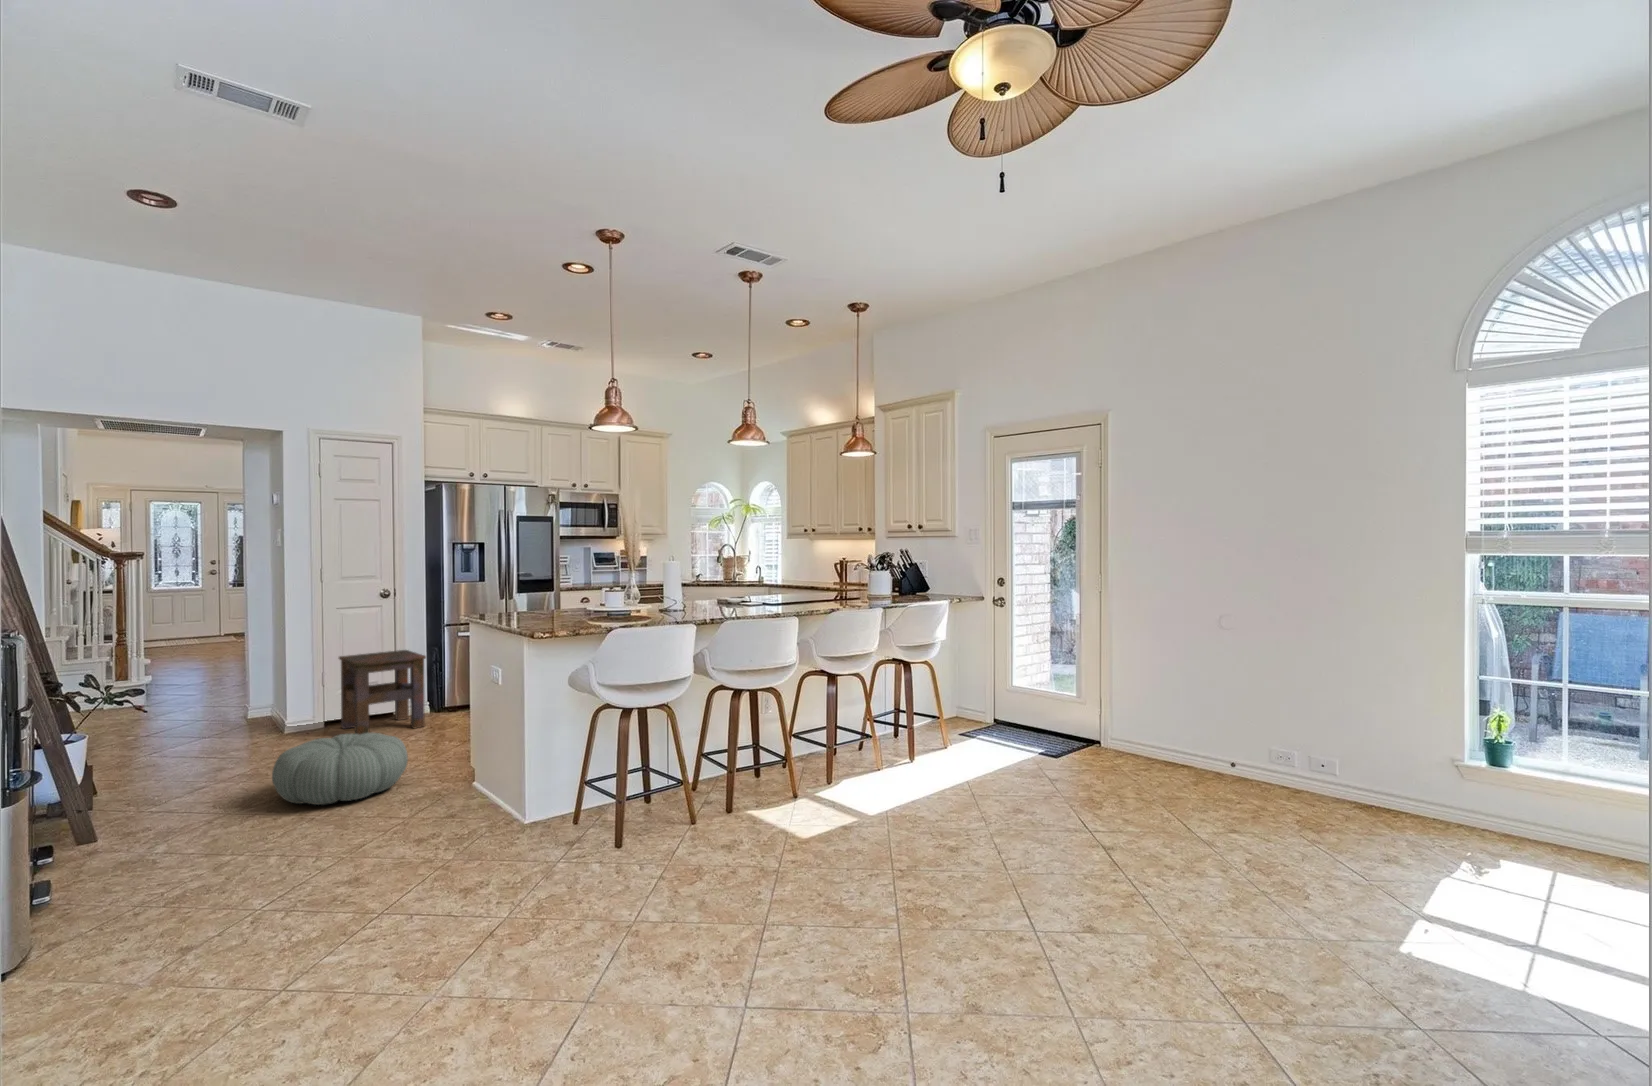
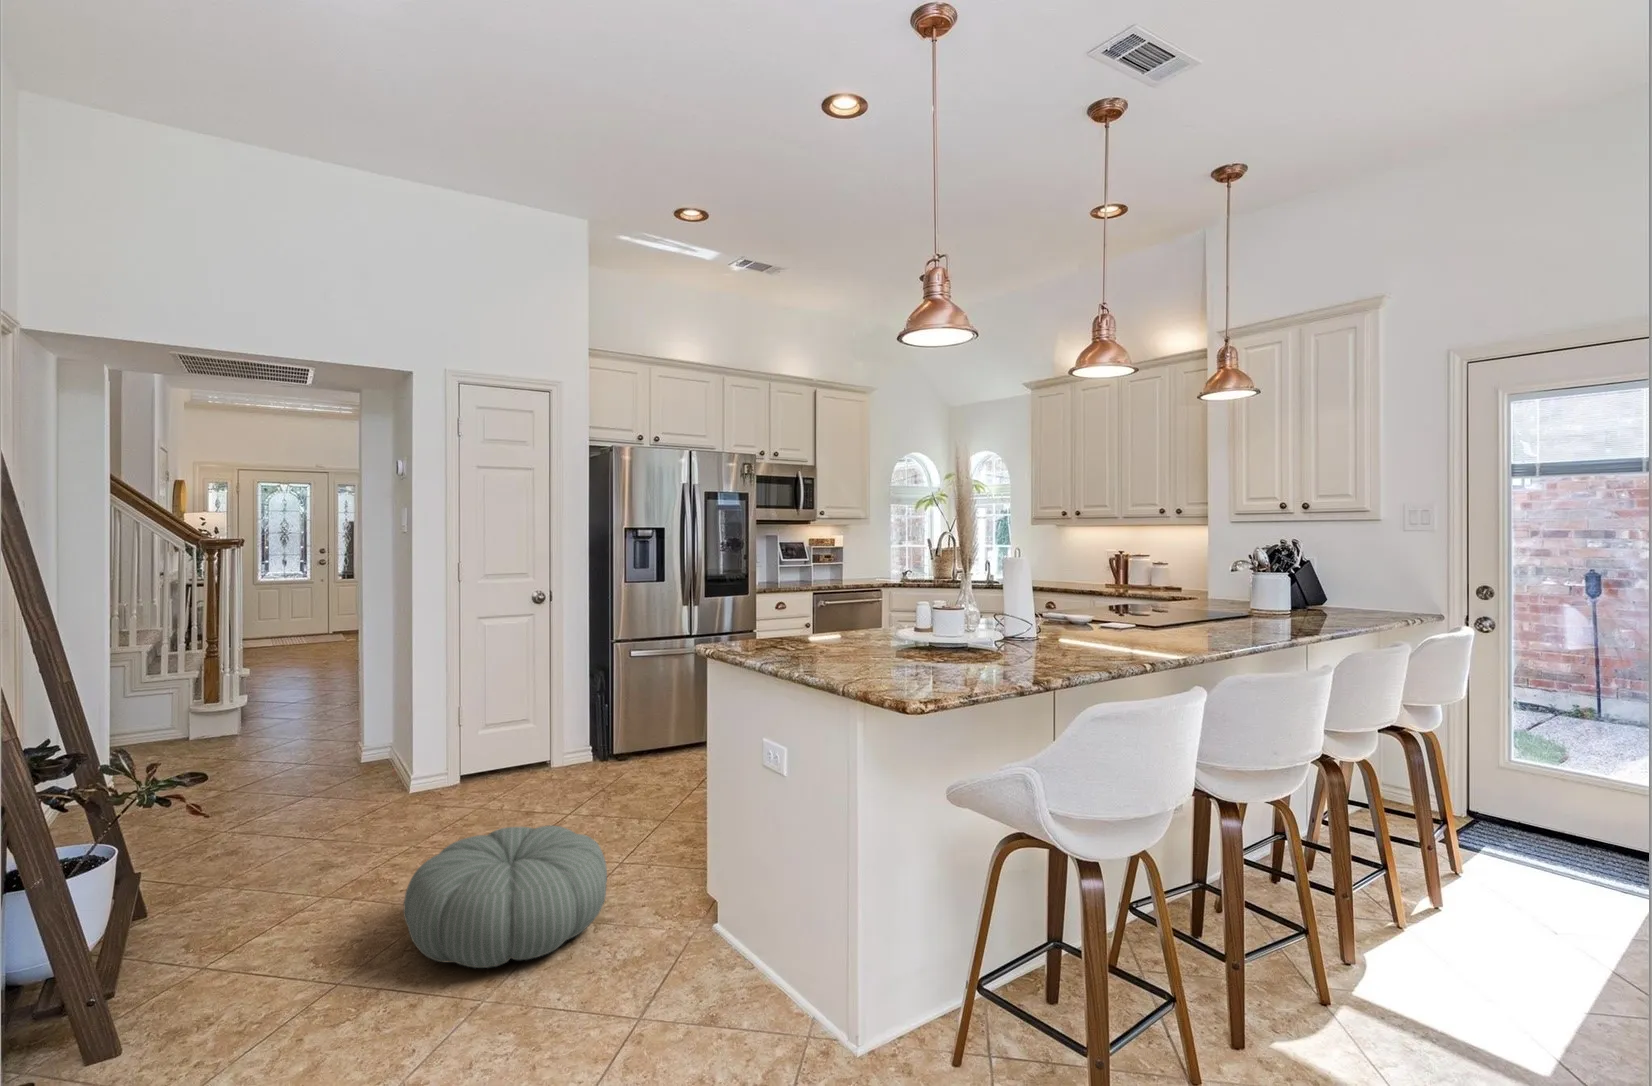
side table: present [339,650,426,735] -> none [480,674,597,806]

